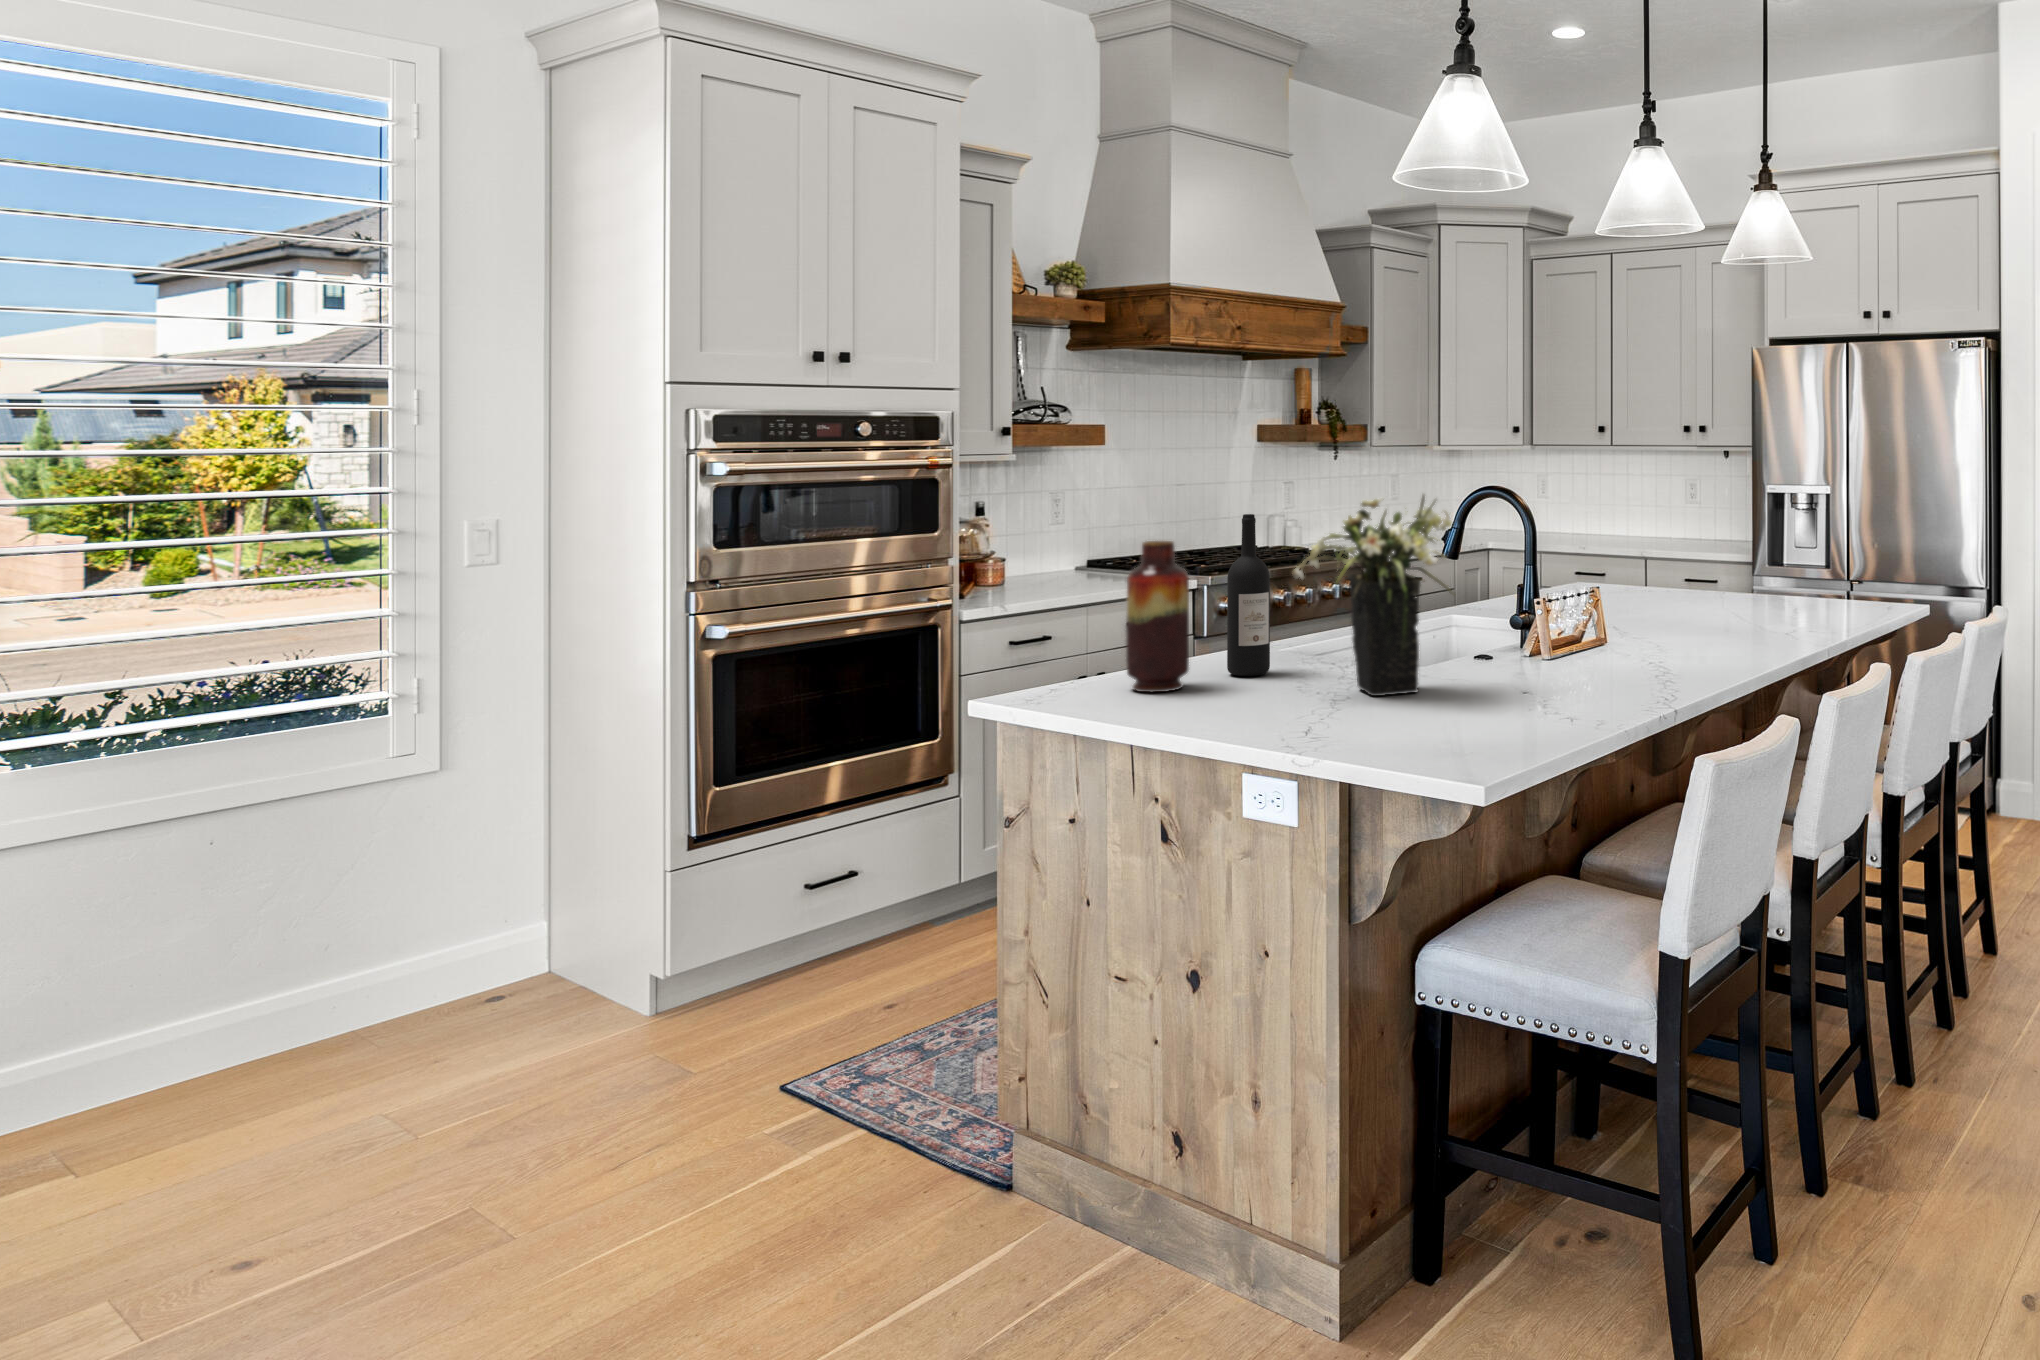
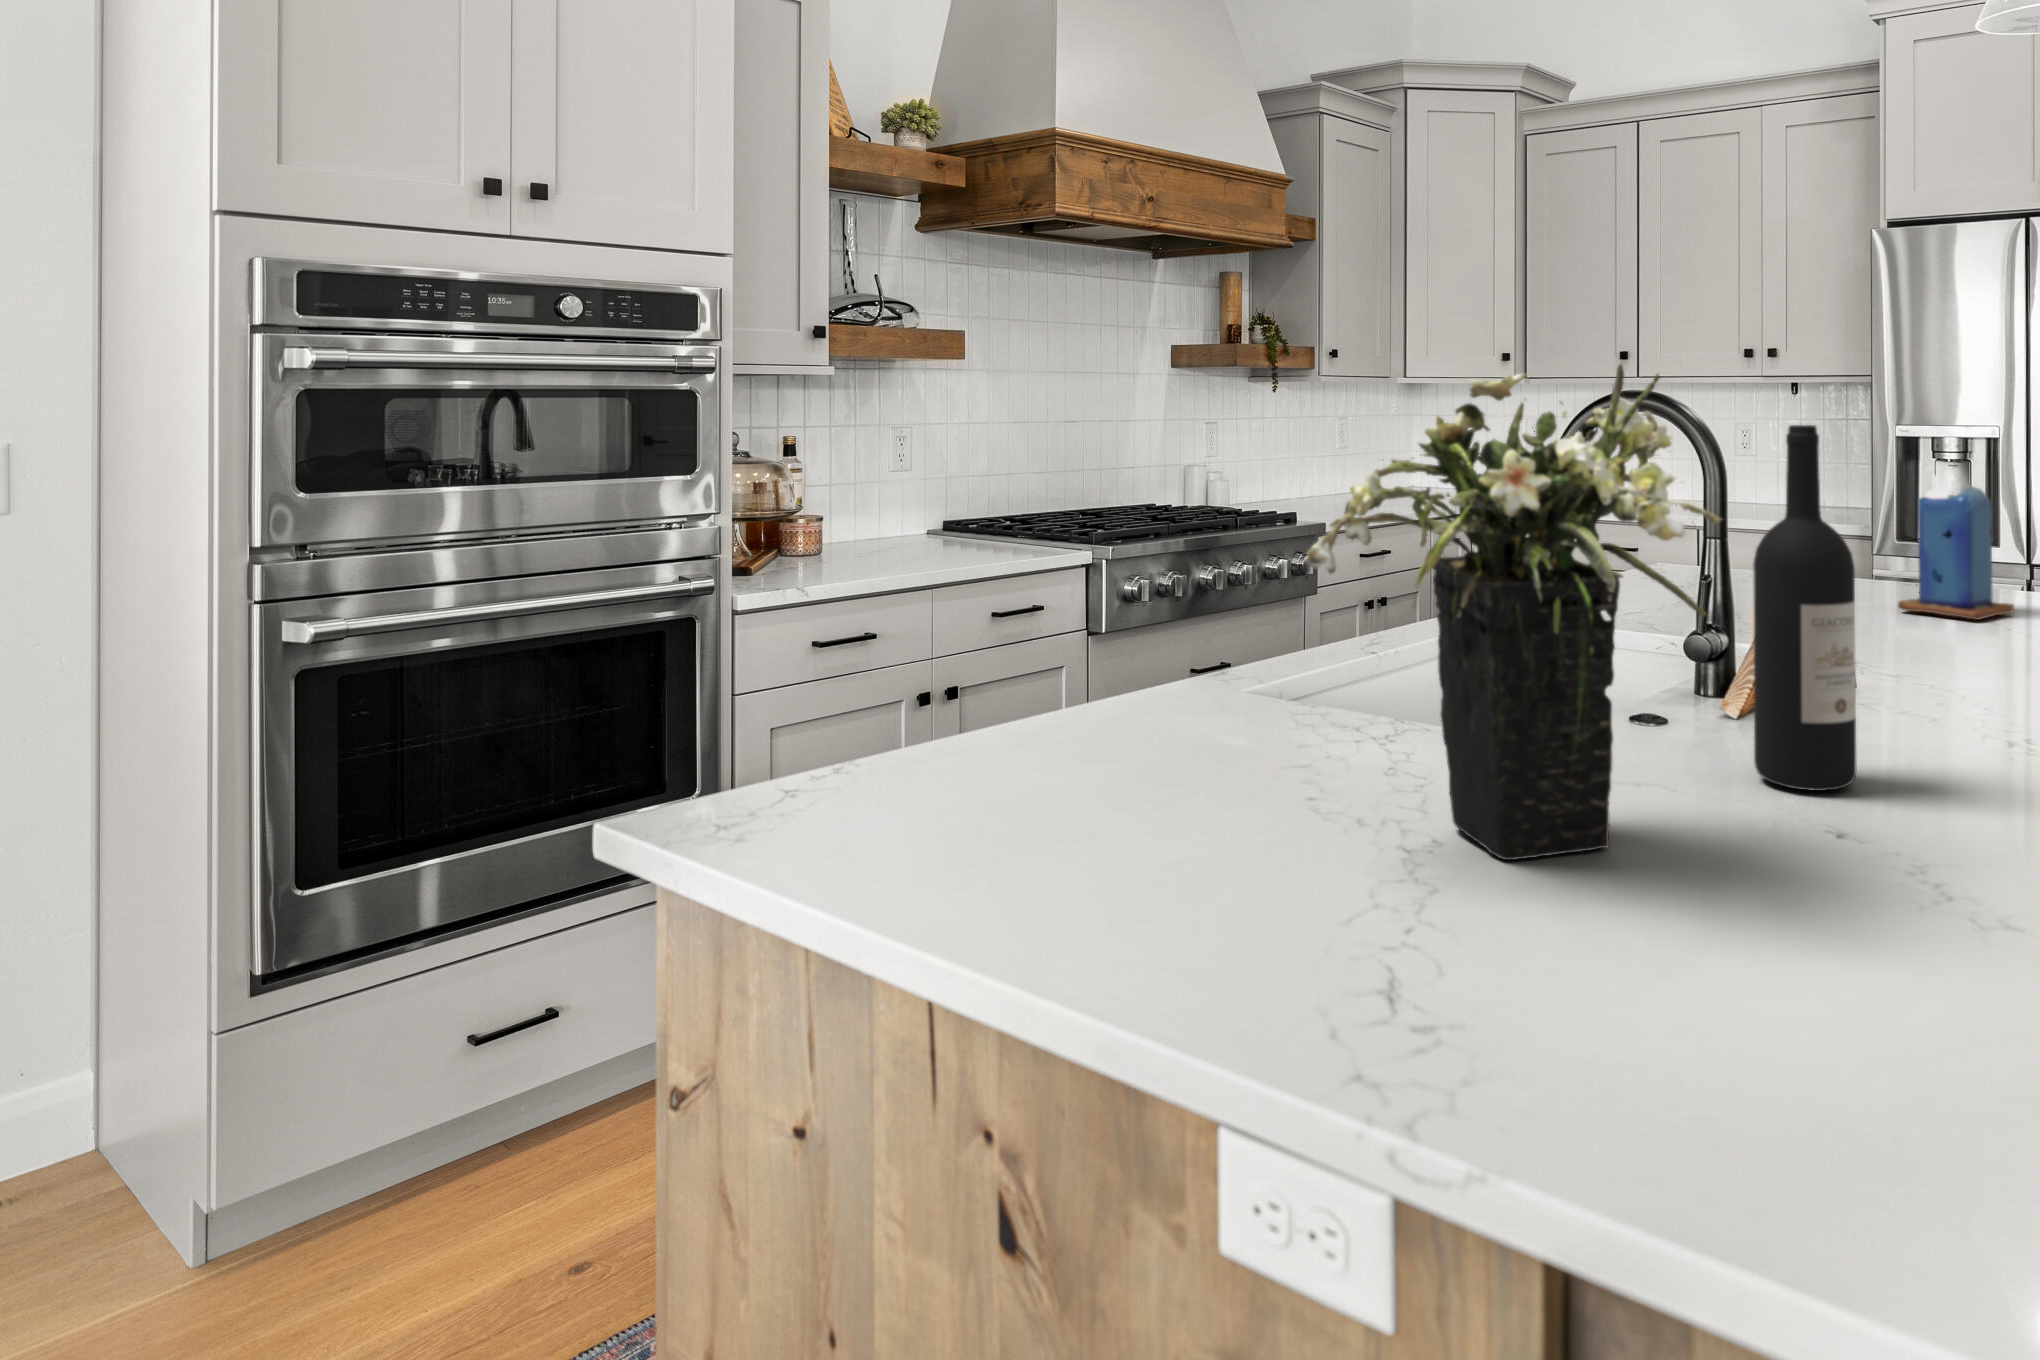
wine bottle: present [1227,514,1270,676] -> present [1753,425,1857,791]
candle: none [1671,527,1734,610] -> present [1898,476,2014,620]
vase: present [1126,541,1189,692] -> none [920,476,1060,826]

